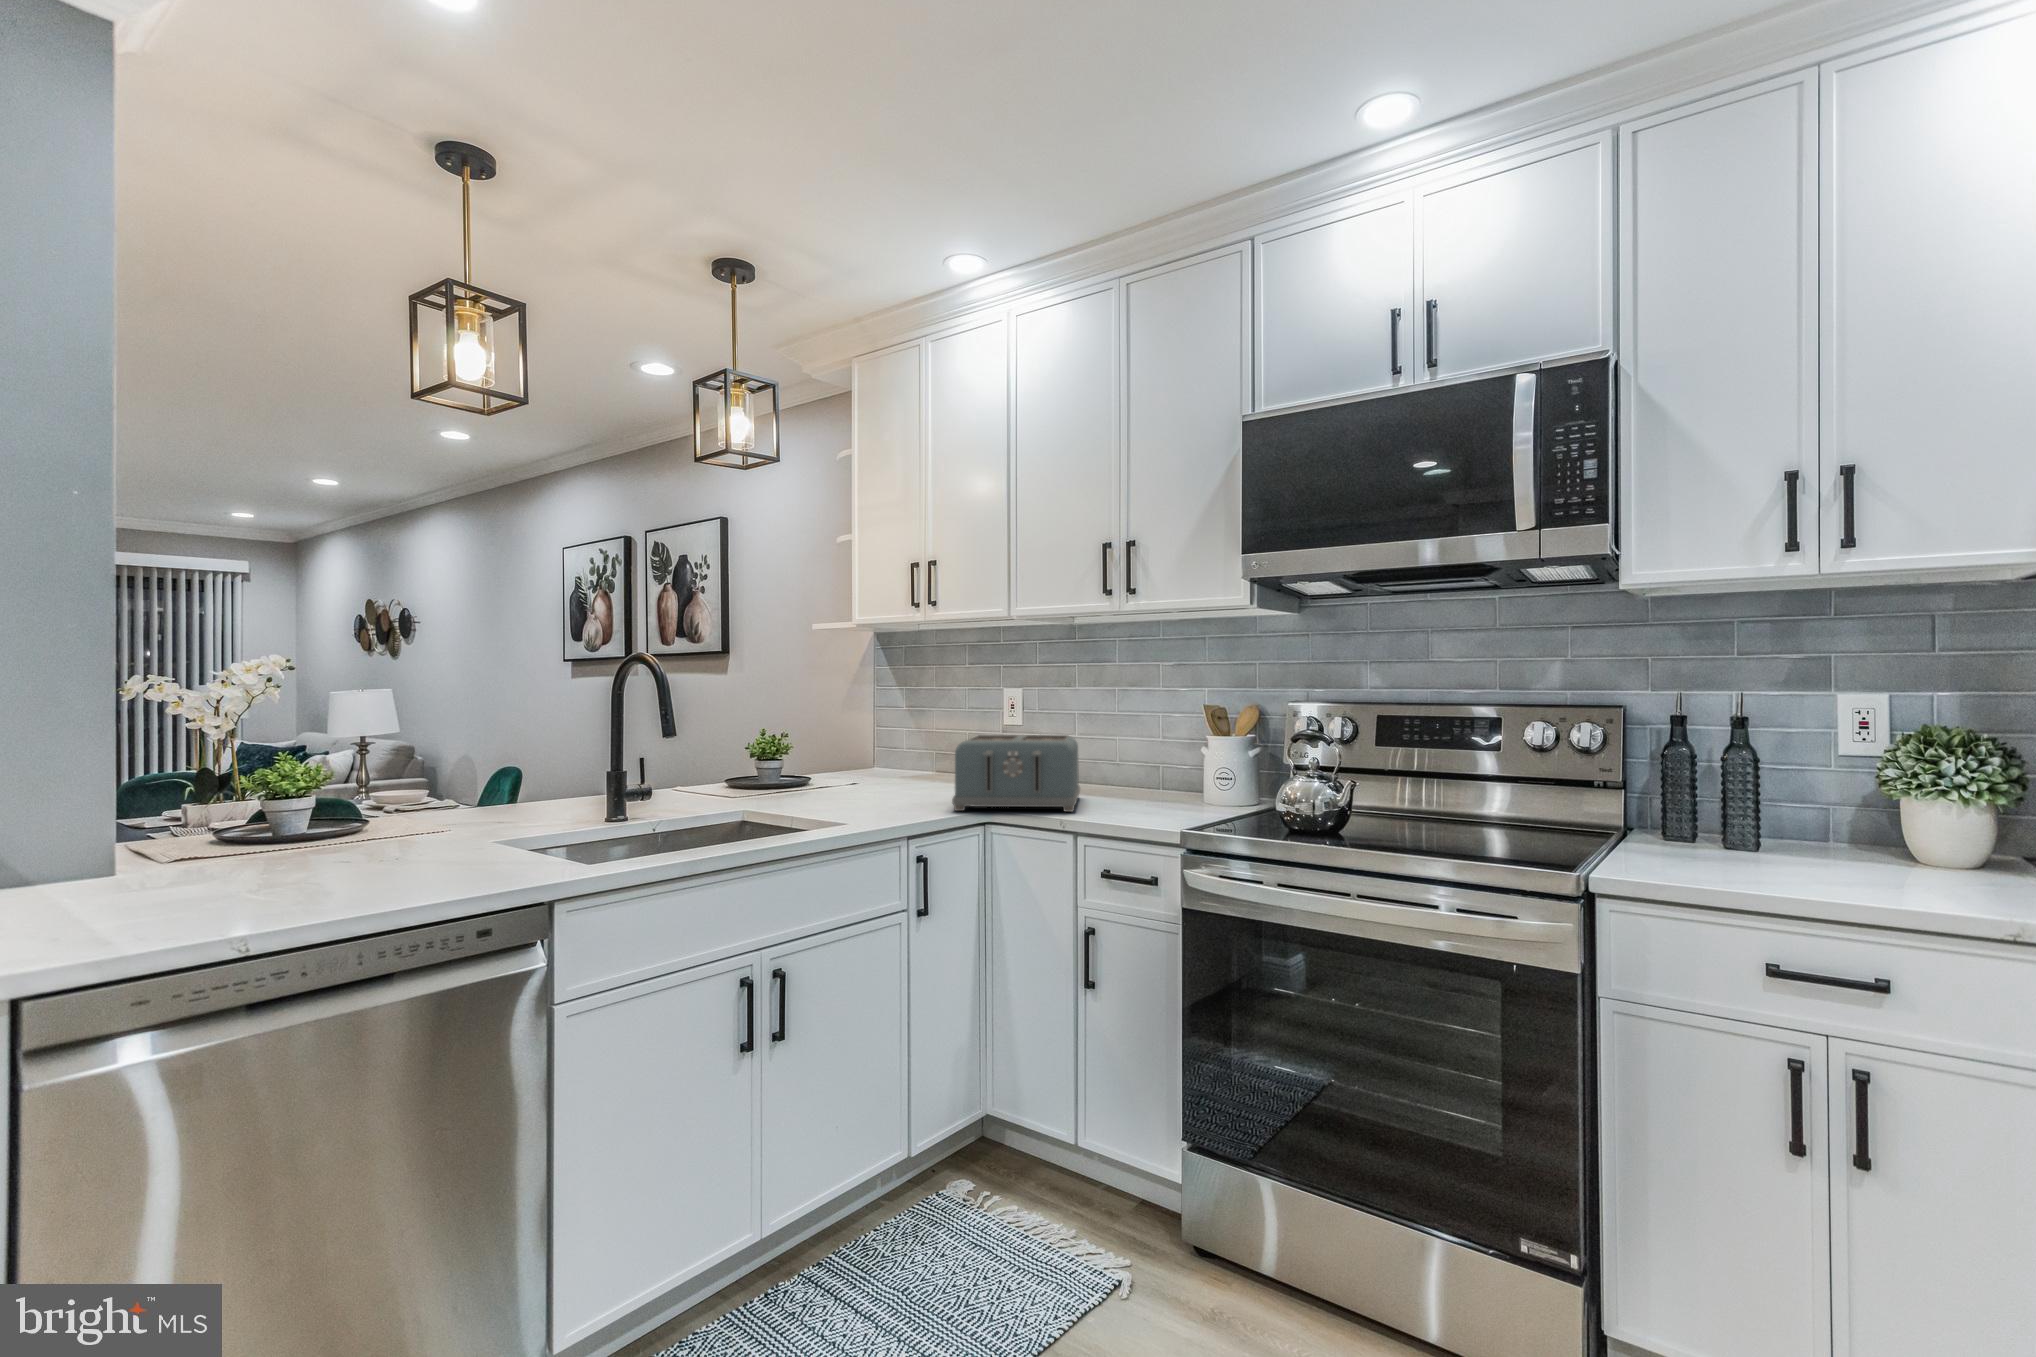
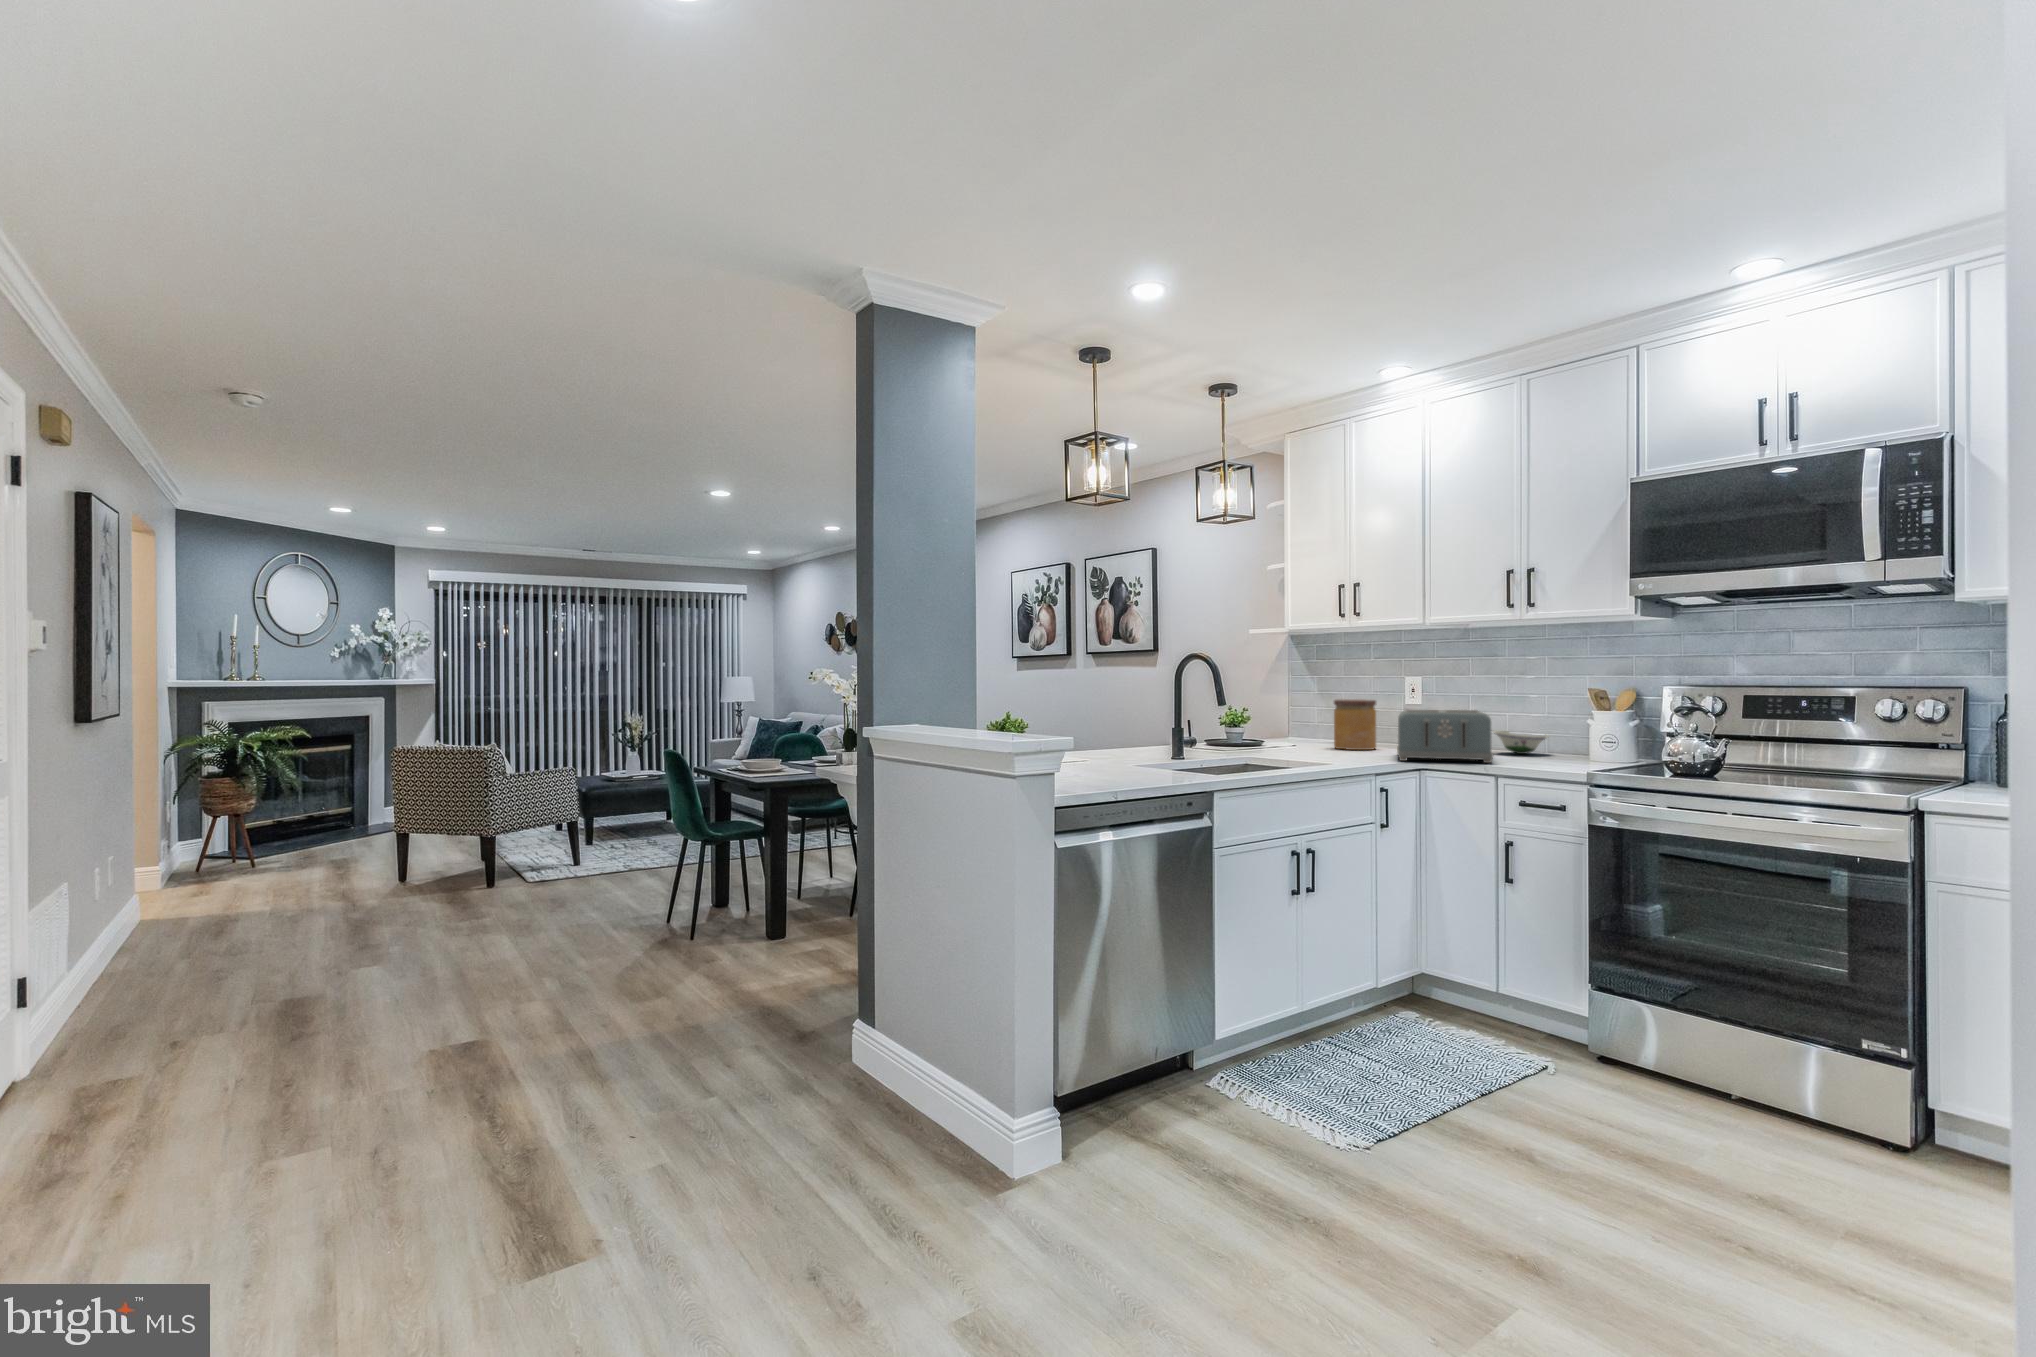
jar: none [899,719,955,789] -> present [1334,699,1376,750]
bowl: none [1094,760,1164,791] -> present [1494,731,1548,754]

